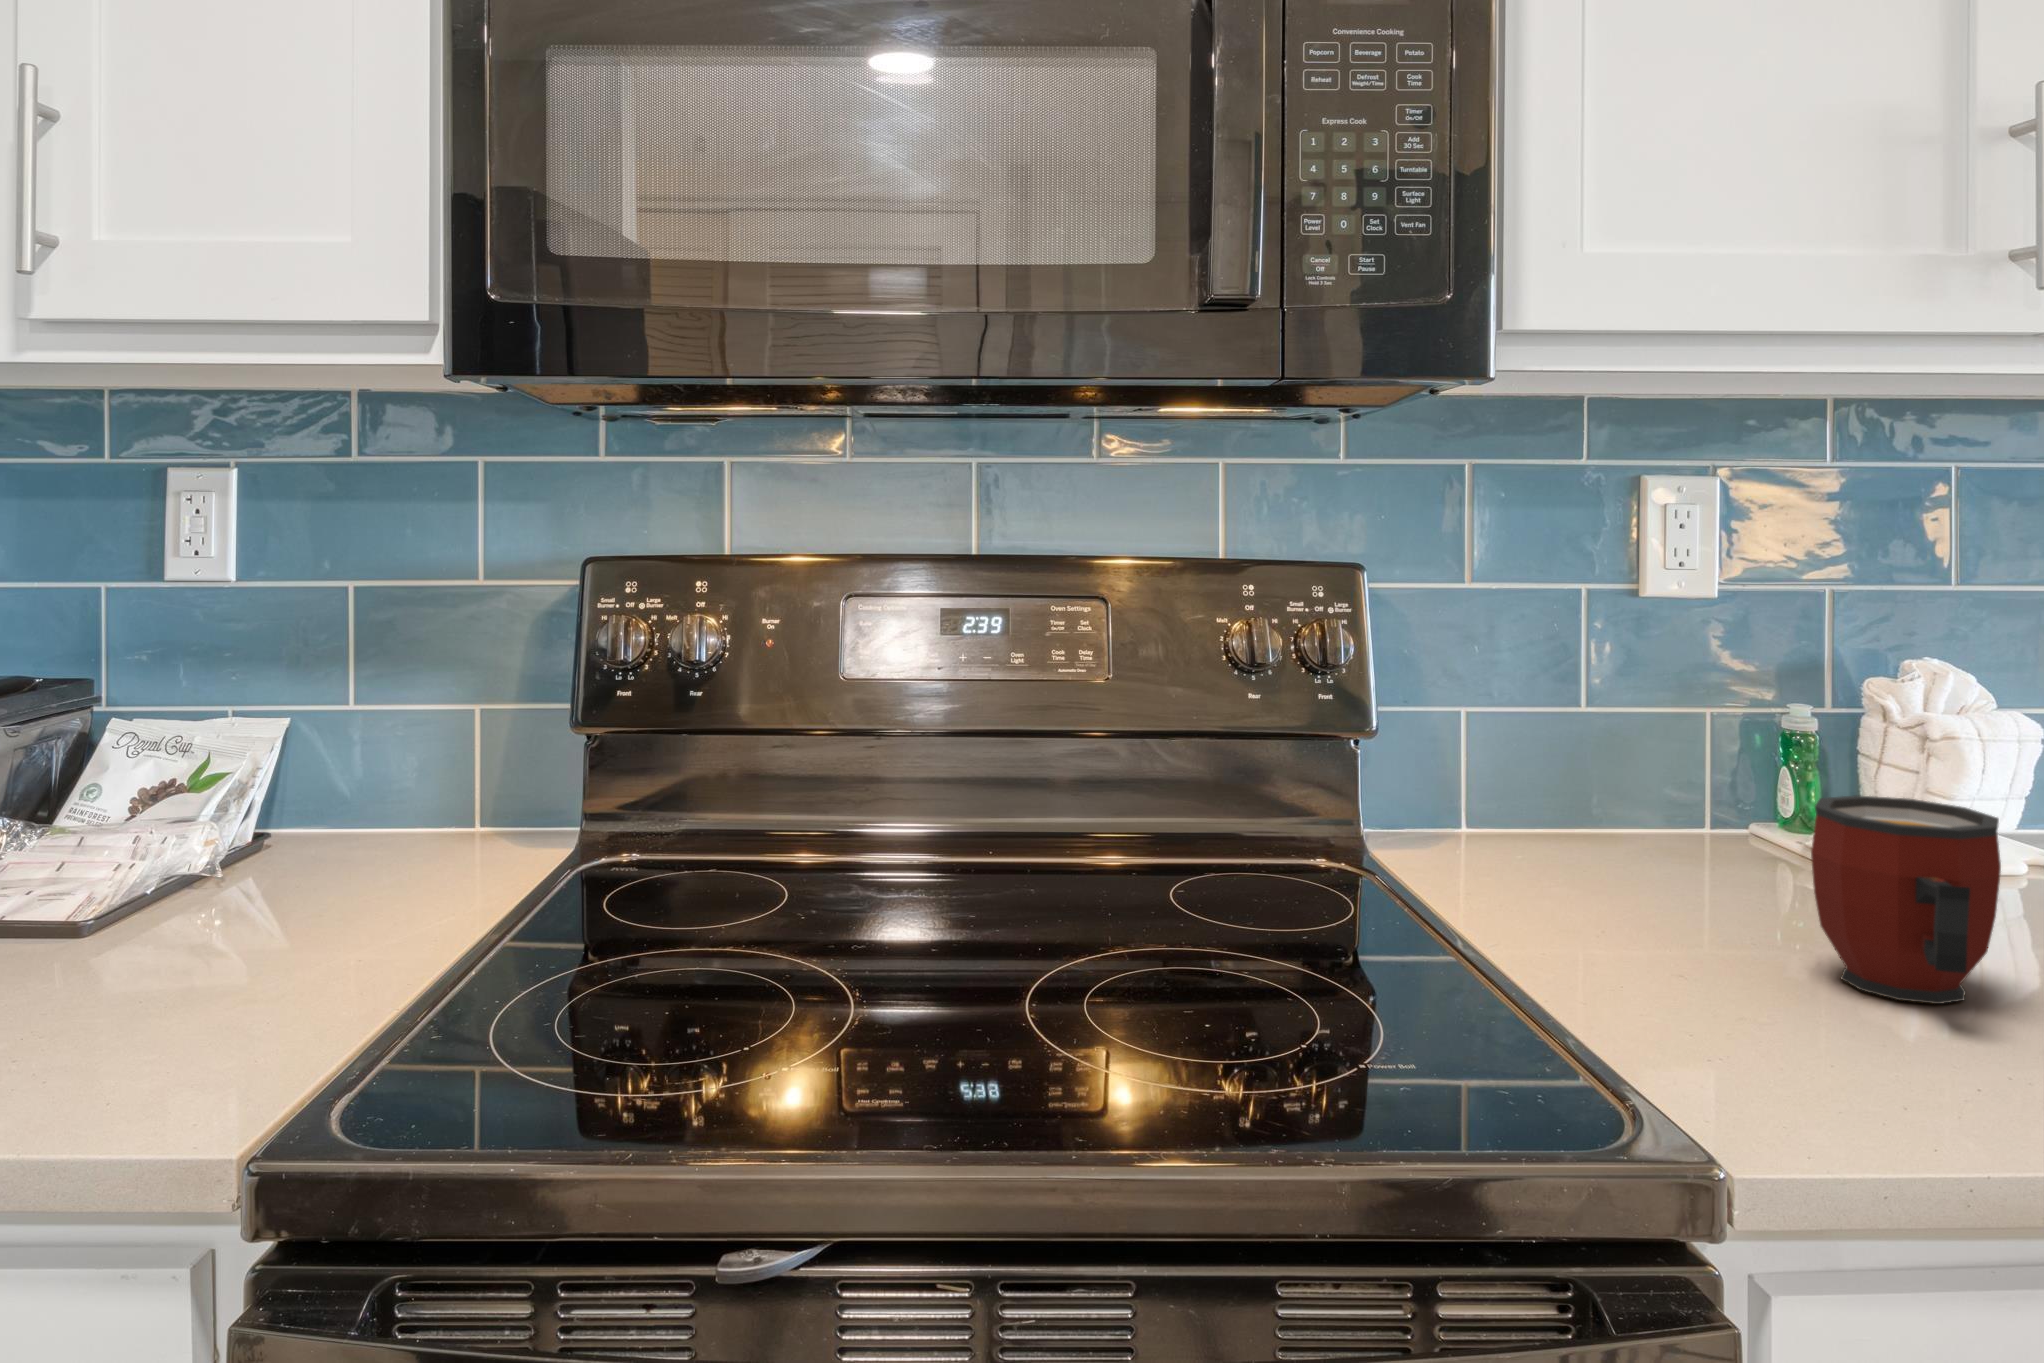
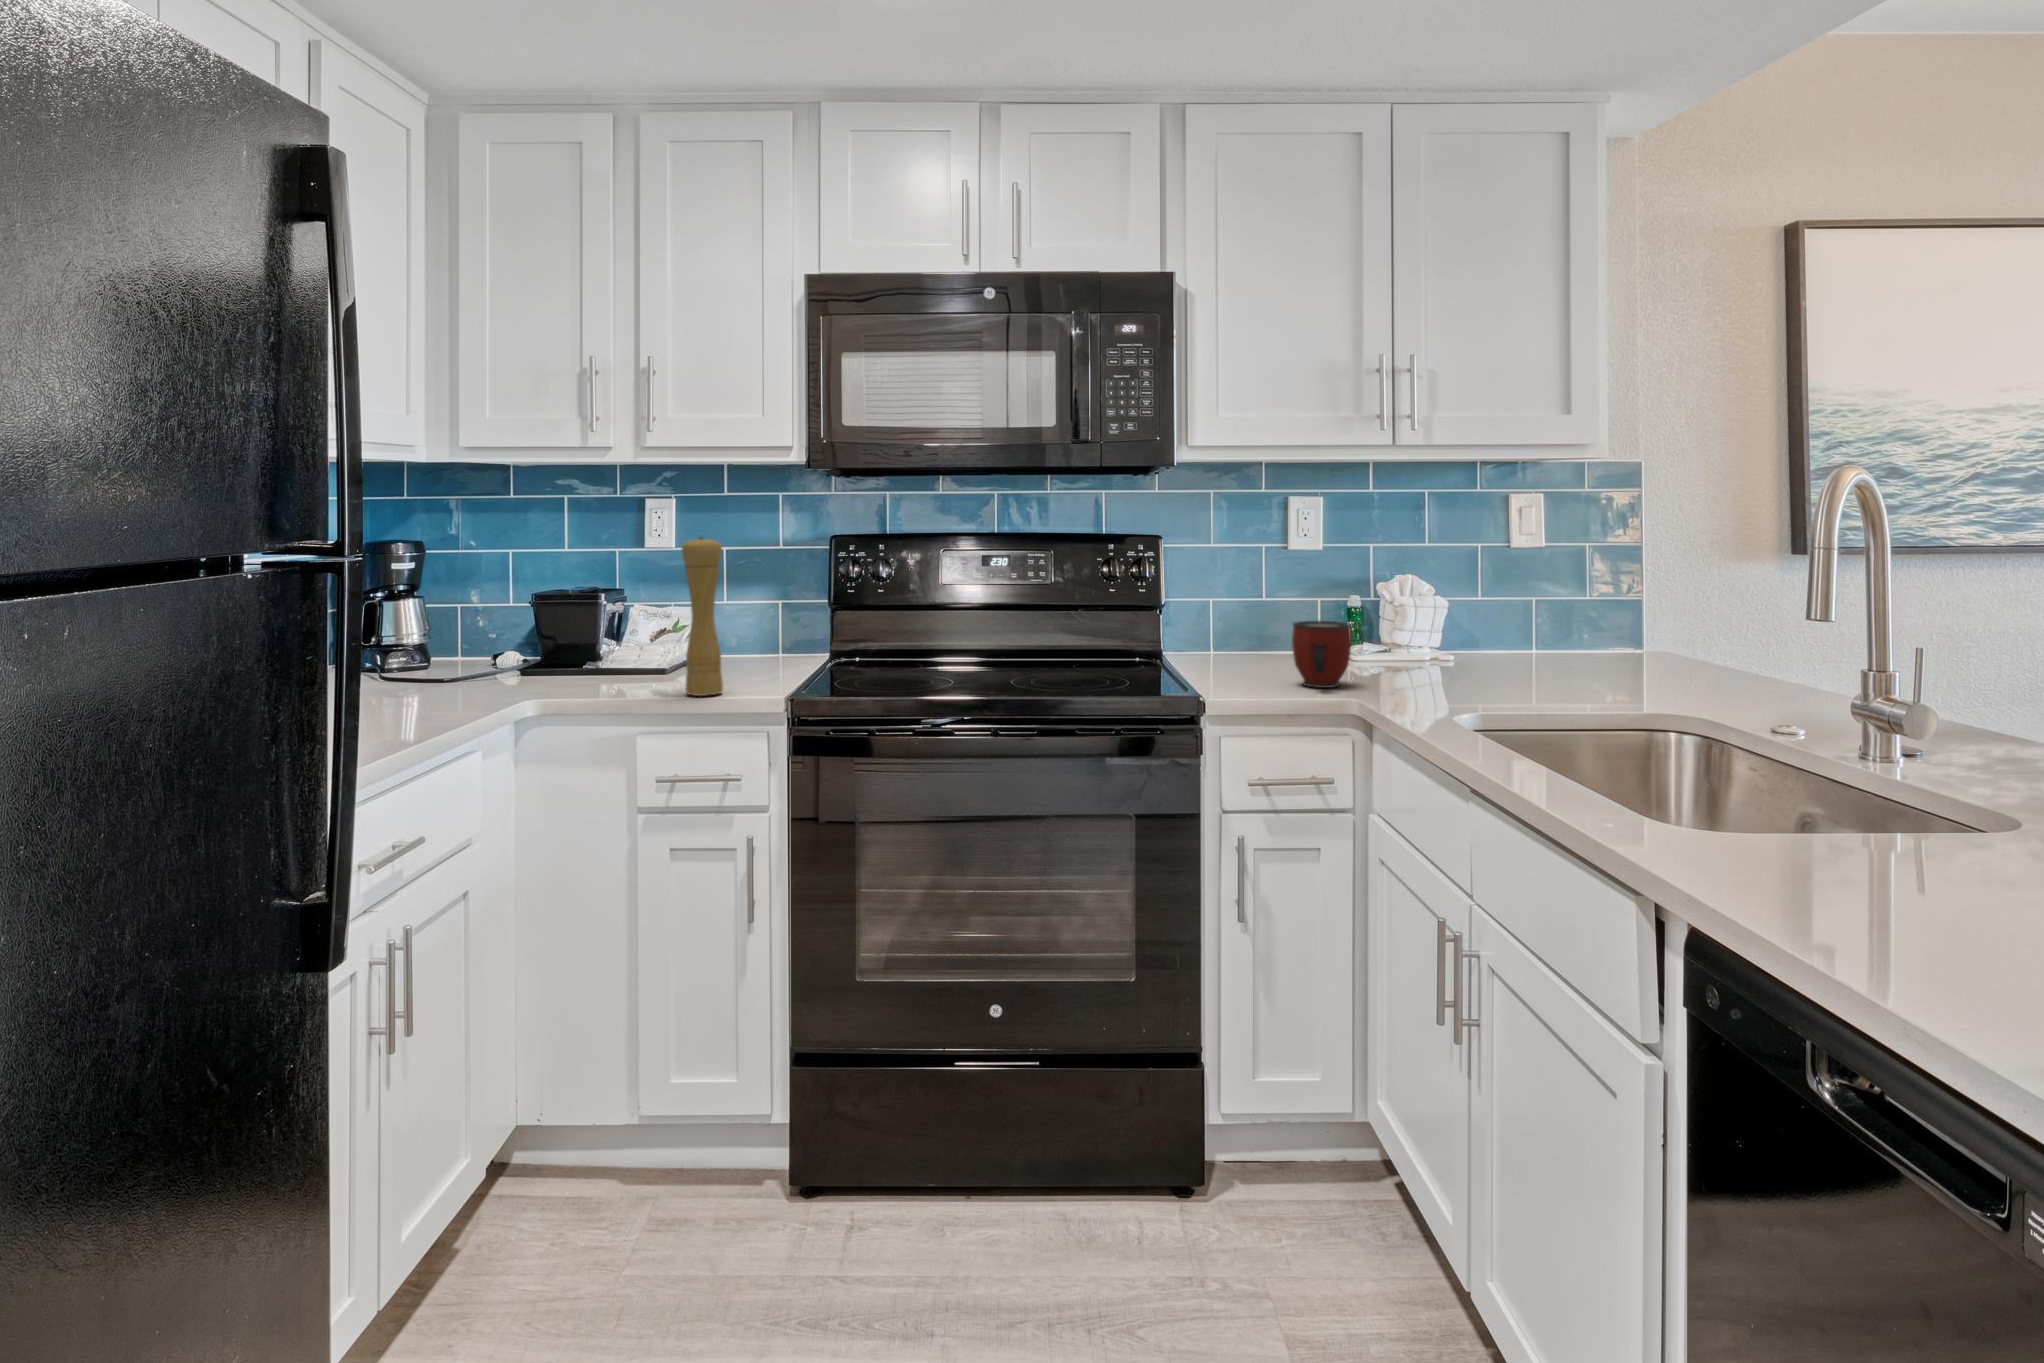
pepper mill: none [14,551,155,1050] -> present [682,537,723,696]

